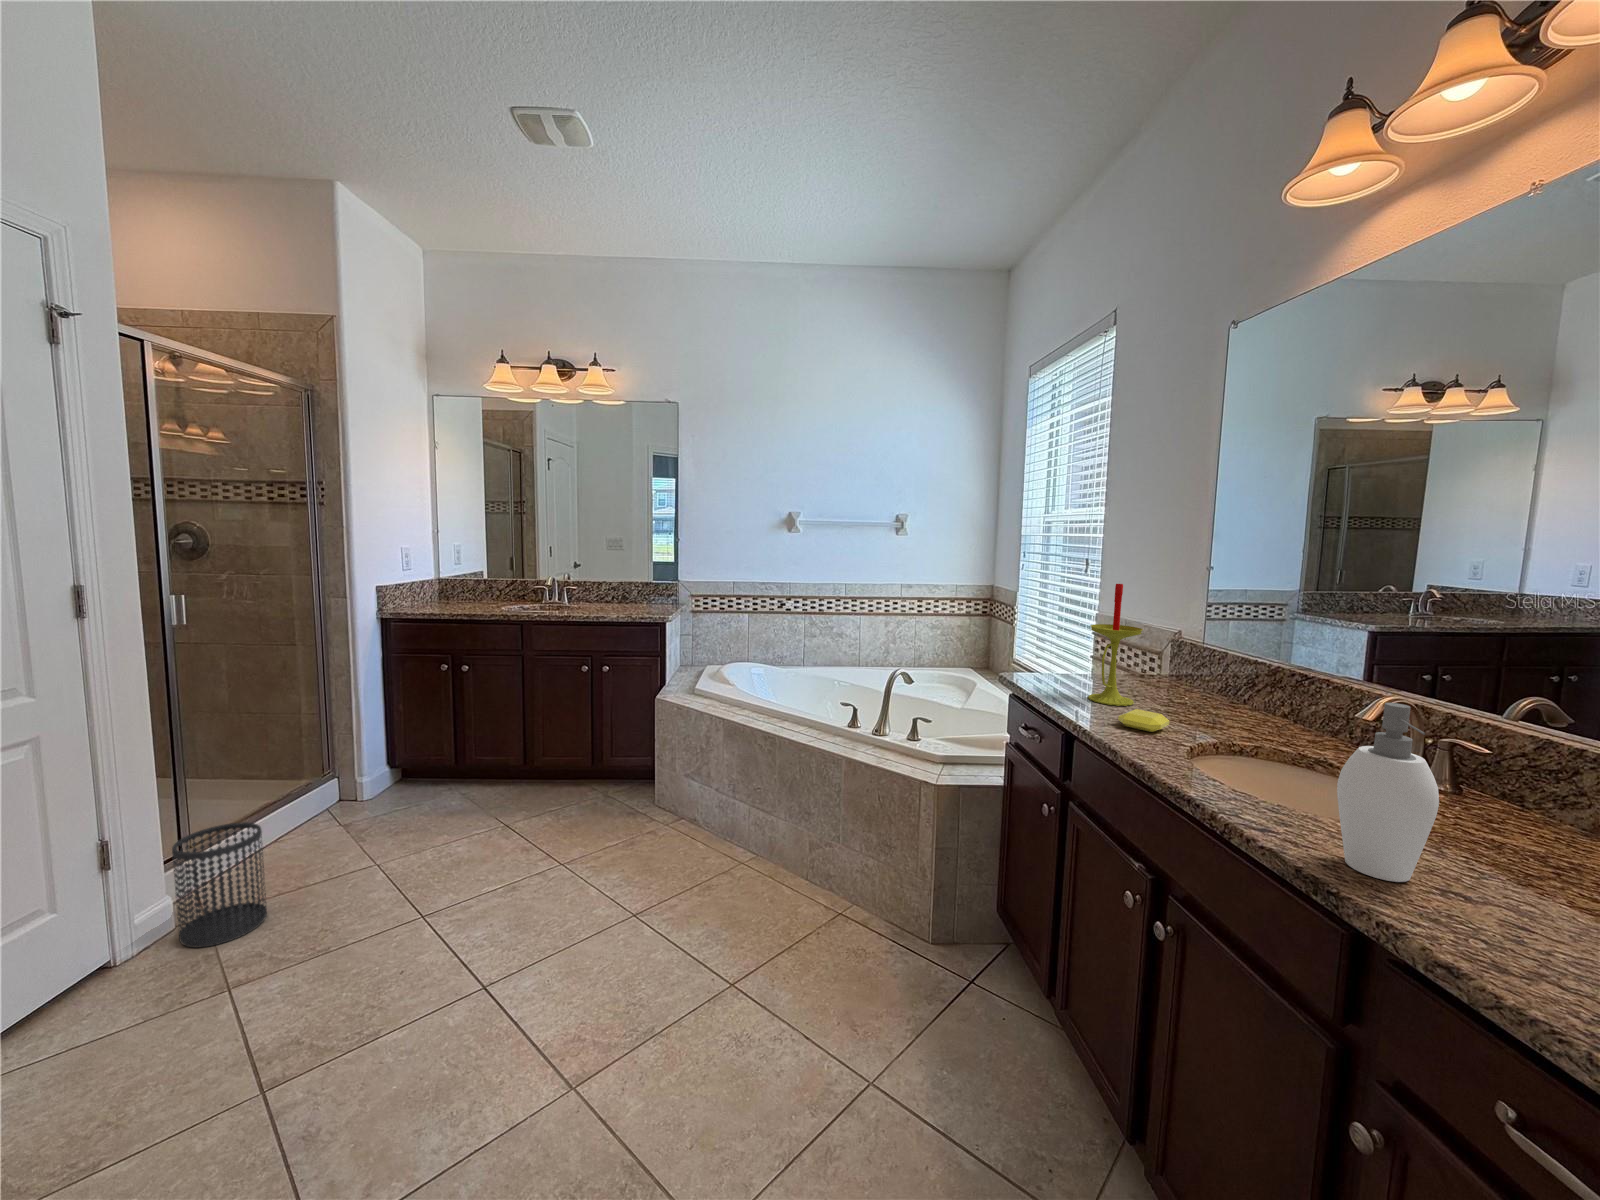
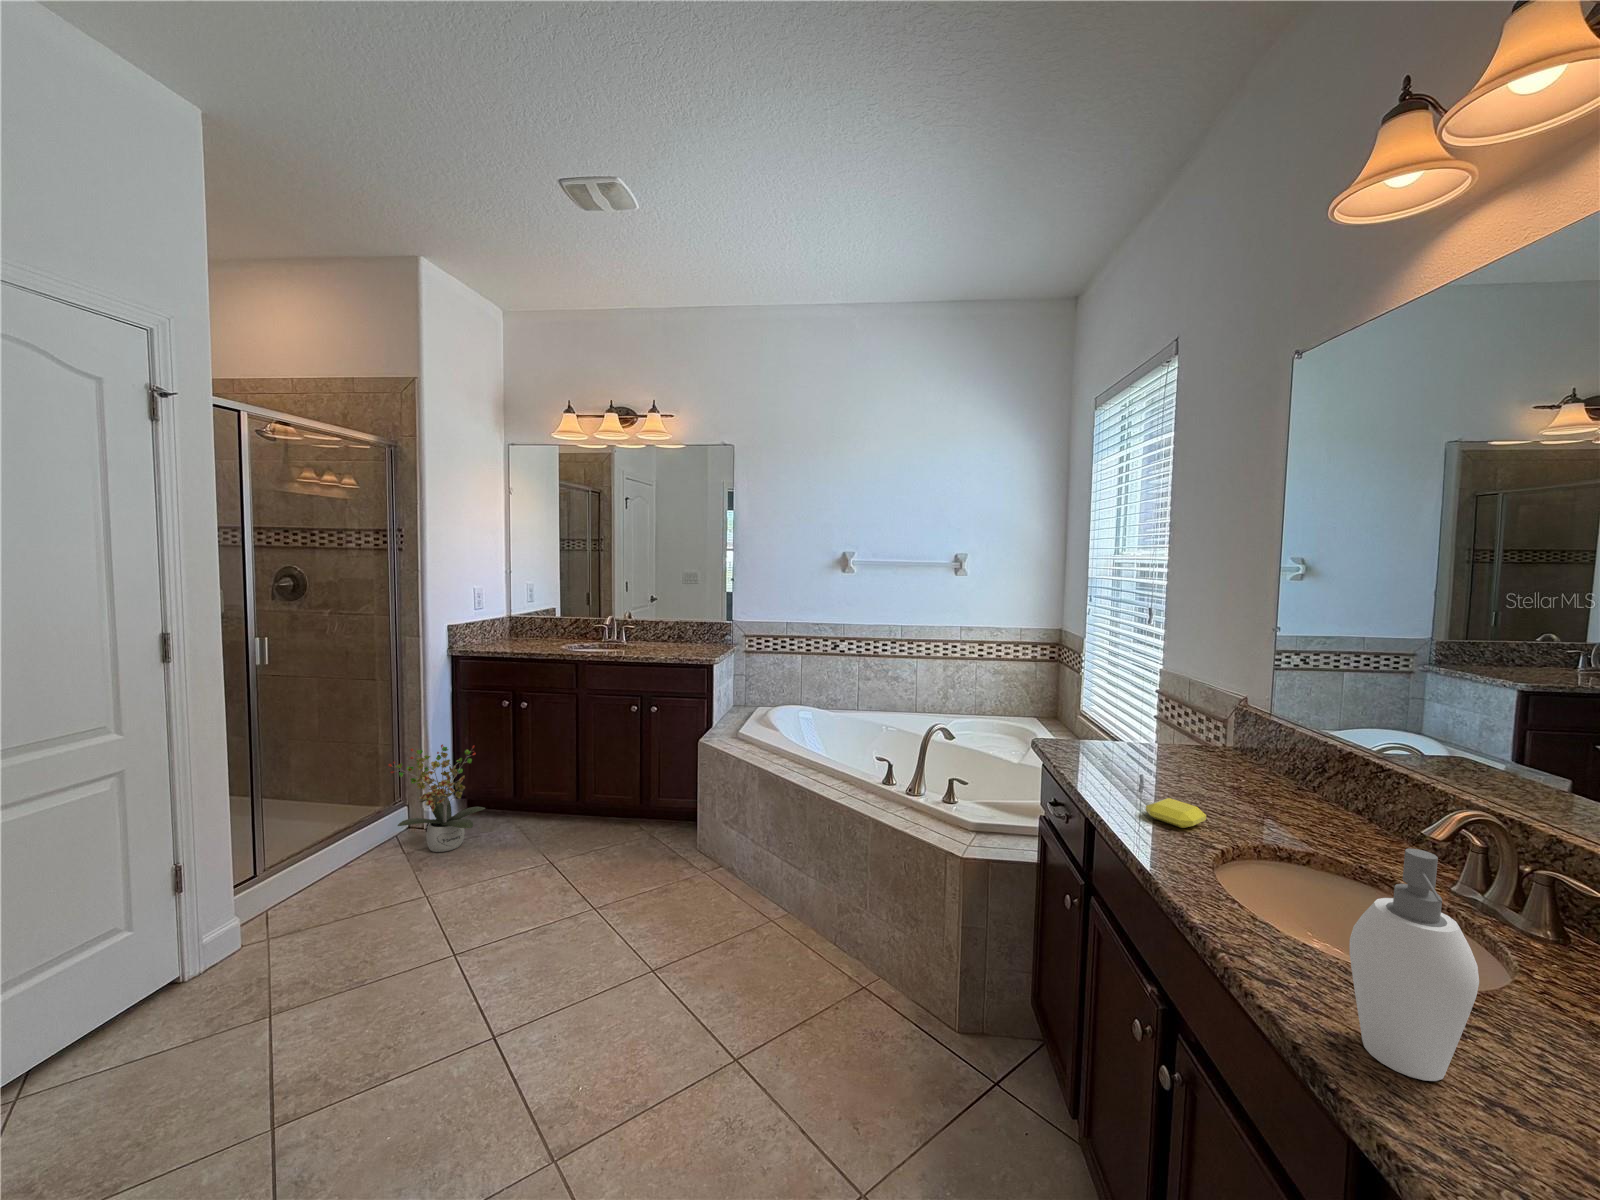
candle: present [1088,584,1143,706] -> none [1124,646,1187,789]
potted plant: none [324,710,430,822] -> present [388,744,485,852]
wastebasket: present [172,822,267,948] -> none [239,852,321,969]

